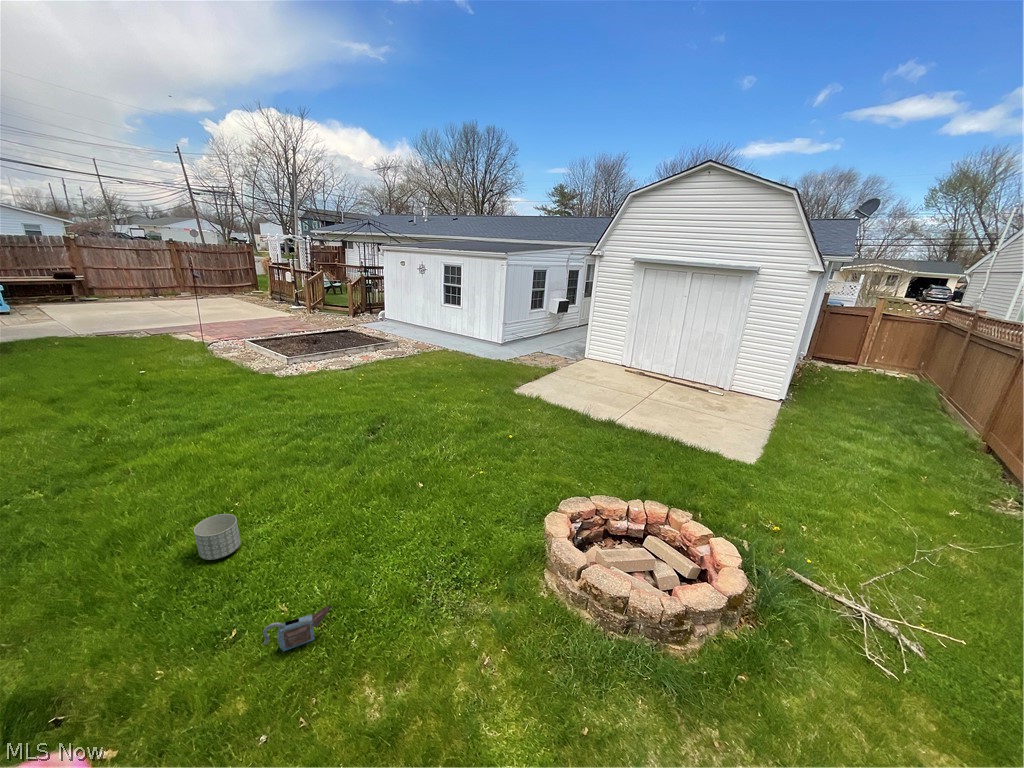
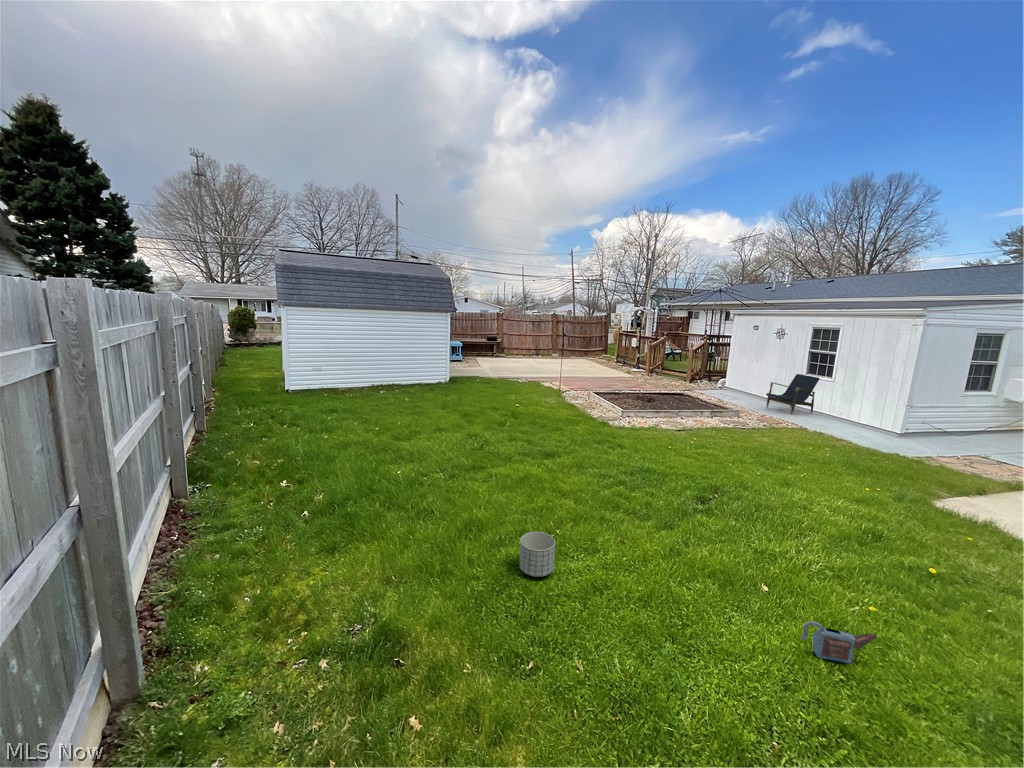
lounge chair: none [417,304,452,338] -> present [766,374,819,415]
watering can: present [263,606,331,652] -> present [801,621,877,664]

